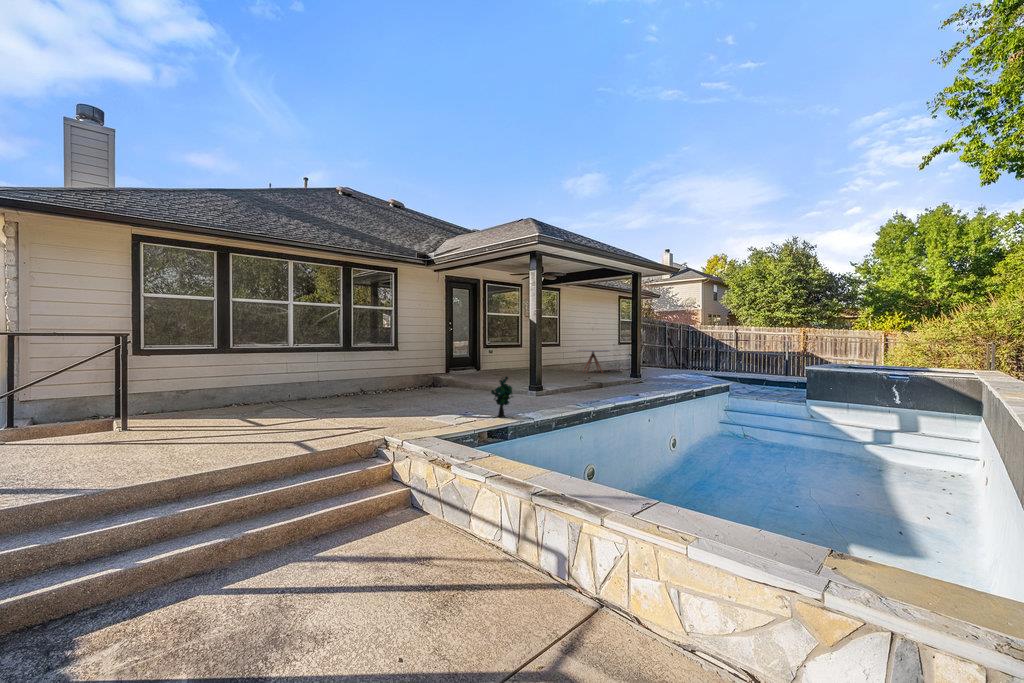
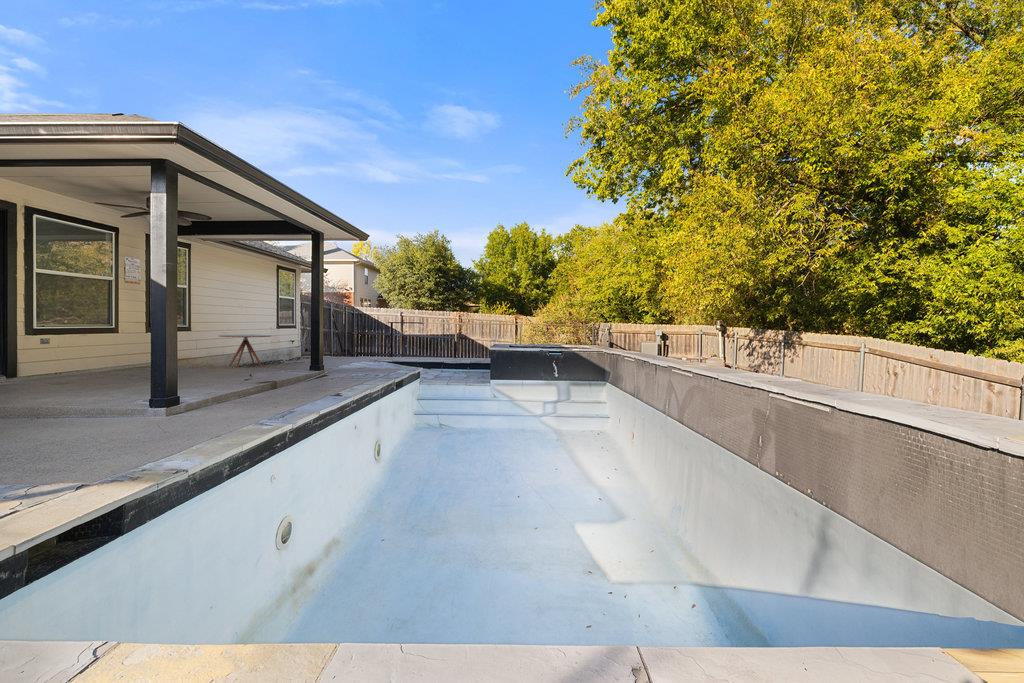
decorative plant: present [491,377,513,417] -> none [61,399,132,488]

